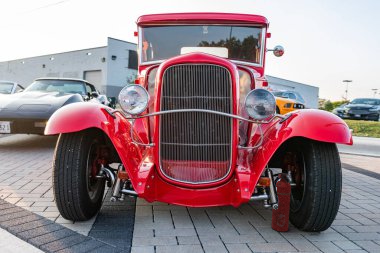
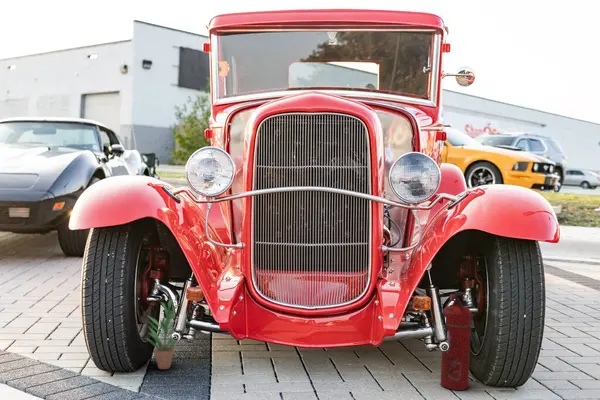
potted plant: none [94,173,121,218] -> present [148,296,179,369]

